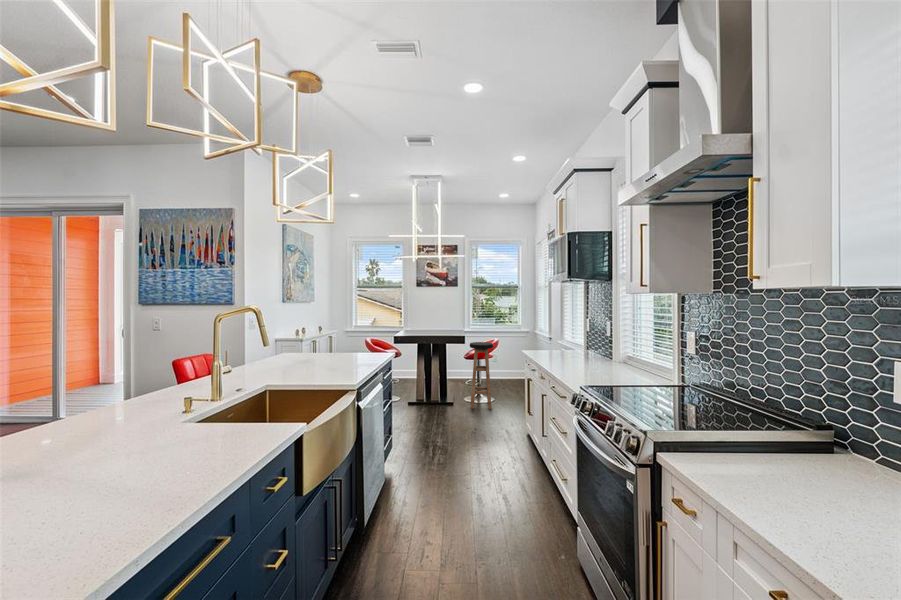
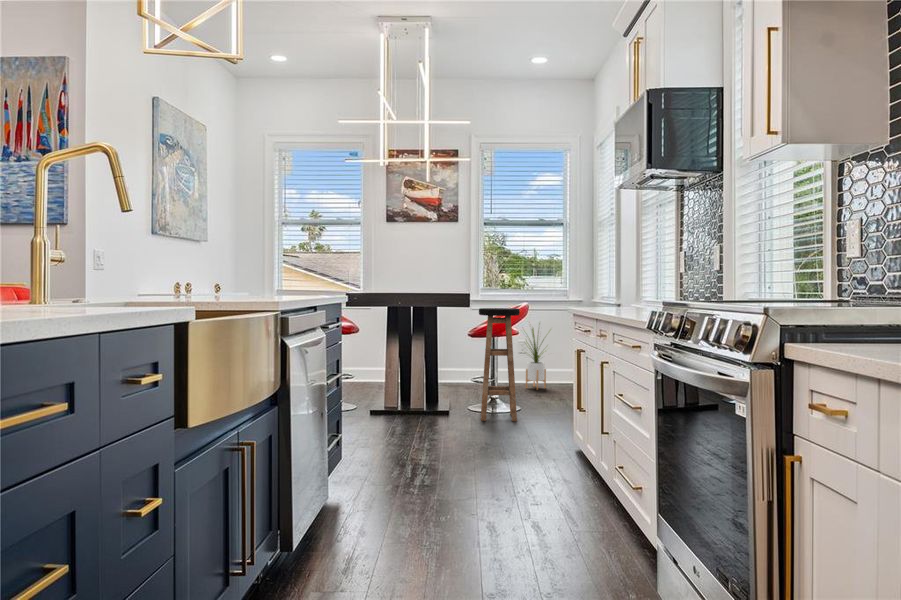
house plant: none [492,342,512,382] -> present [526,328,546,390]

